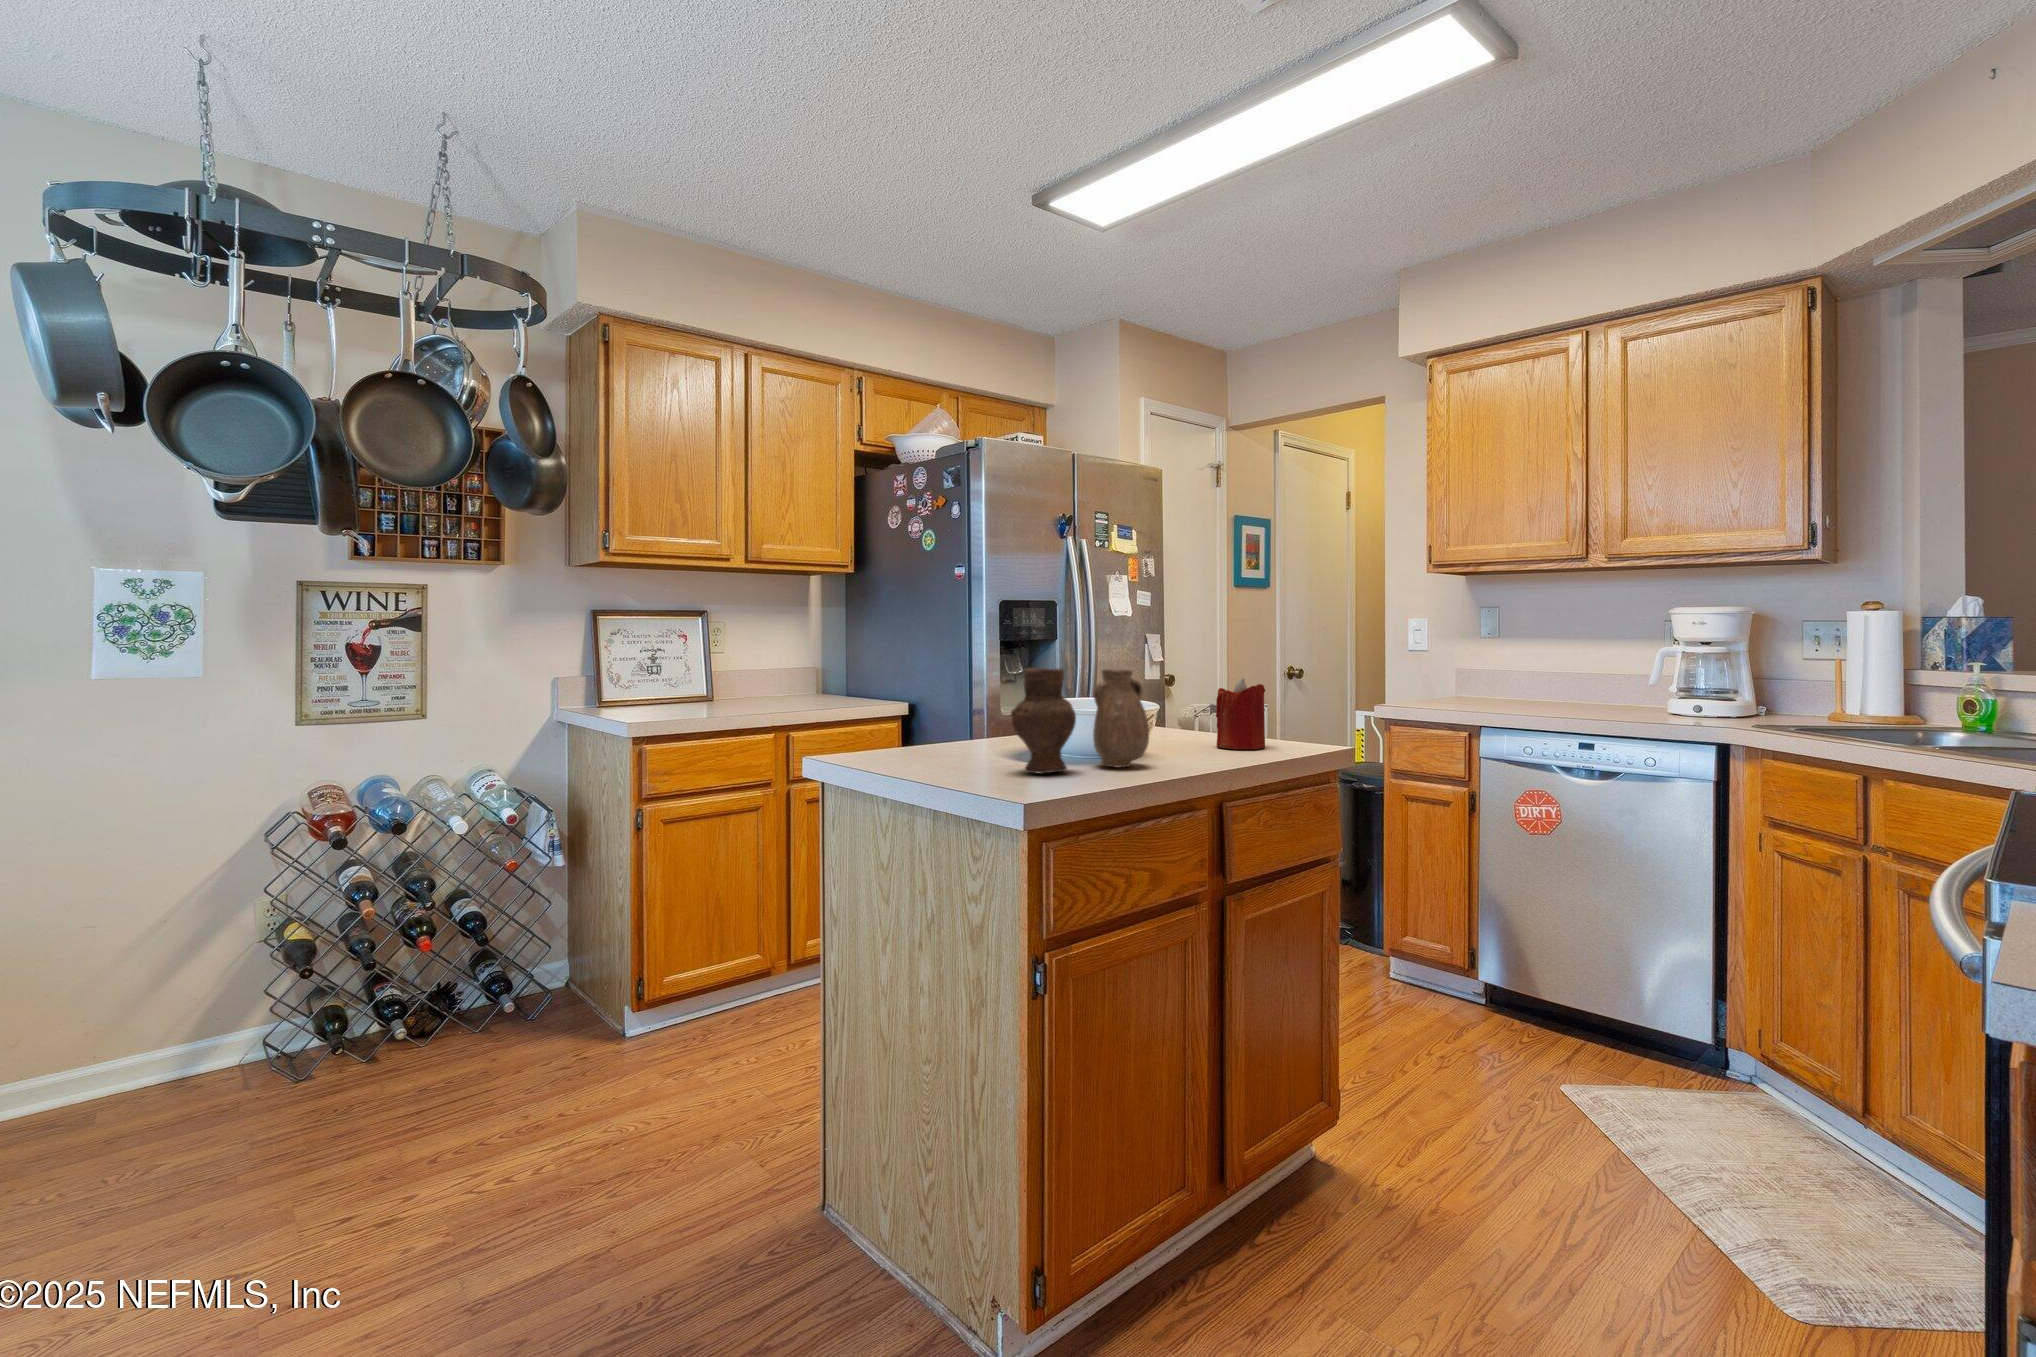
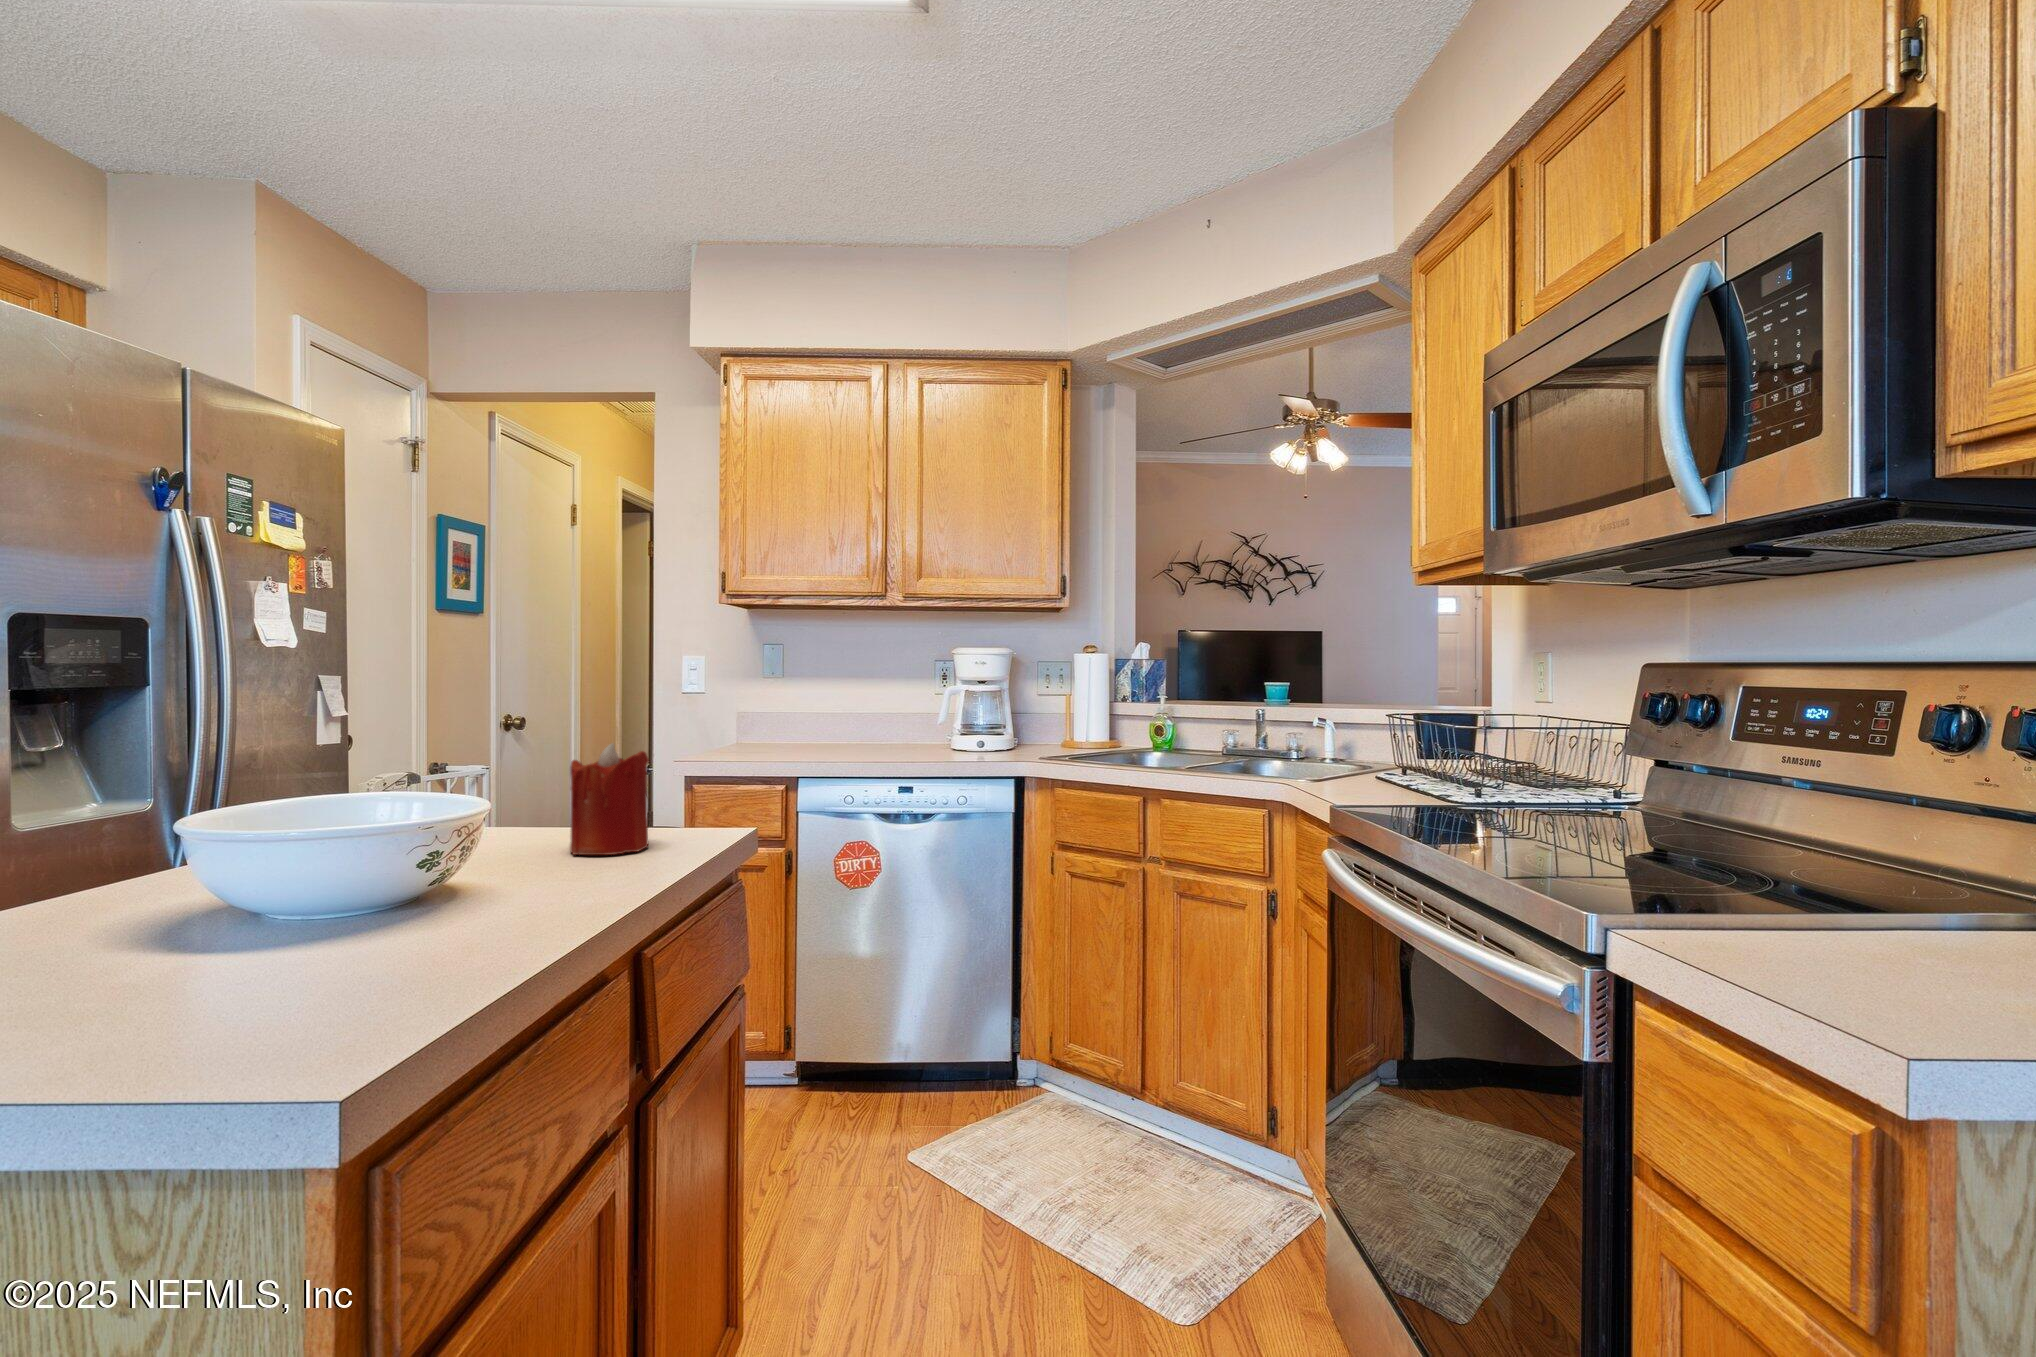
vase: present [1011,668,1149,773] -> none [181,744,509,994]

